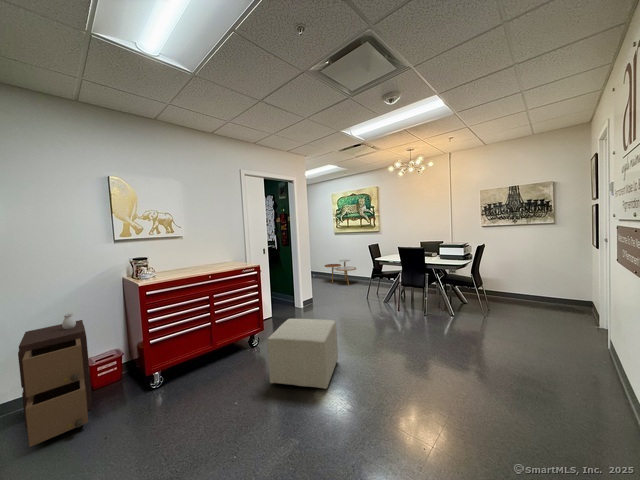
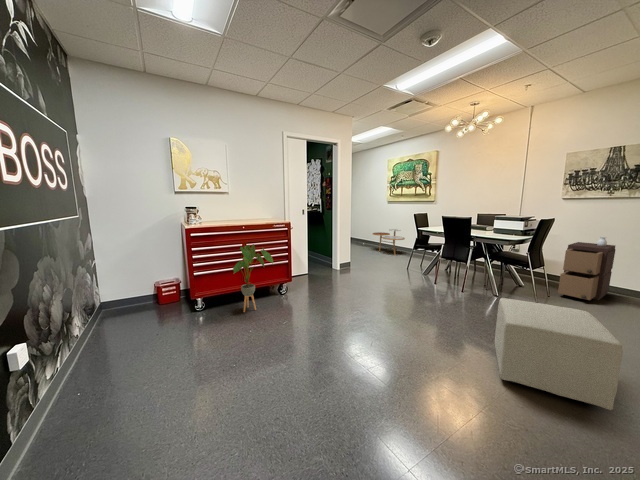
house plant: none [203,295,254,379] -> present [233,244,273,312]
storage cabinet: present [18,313,92,447] -> present [558,237,615,300]
ottoman: present [267,319,338,389] -> present [495,298,623,410]

